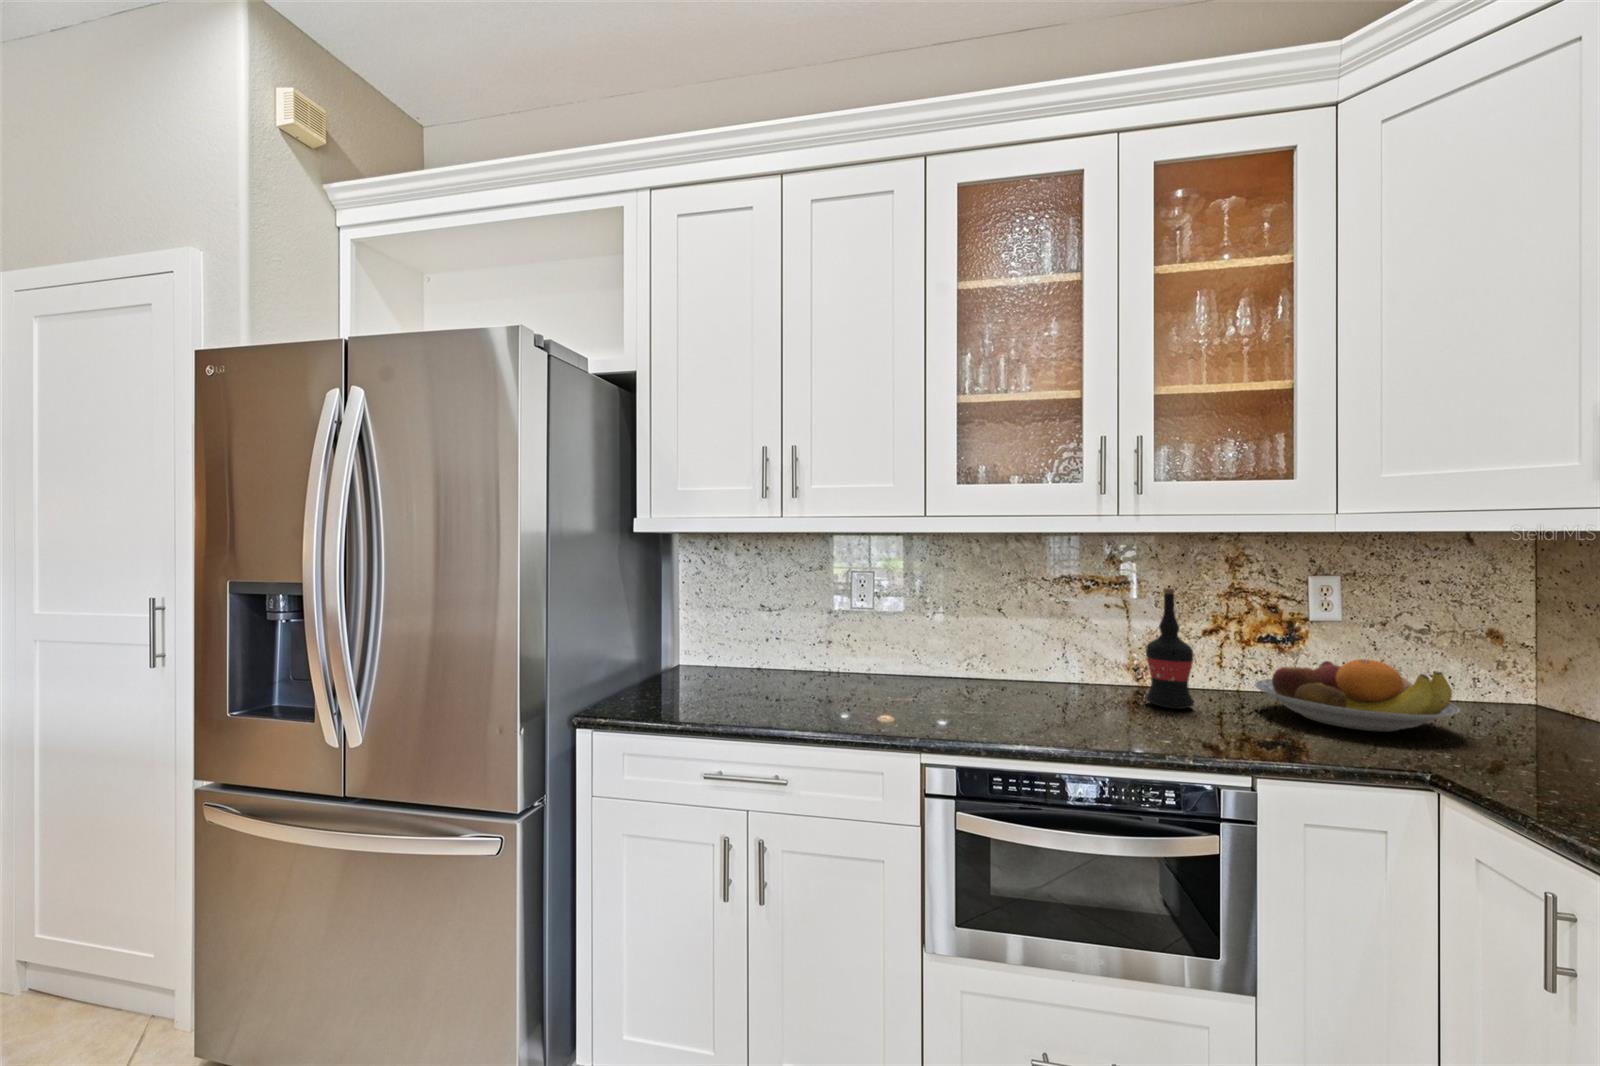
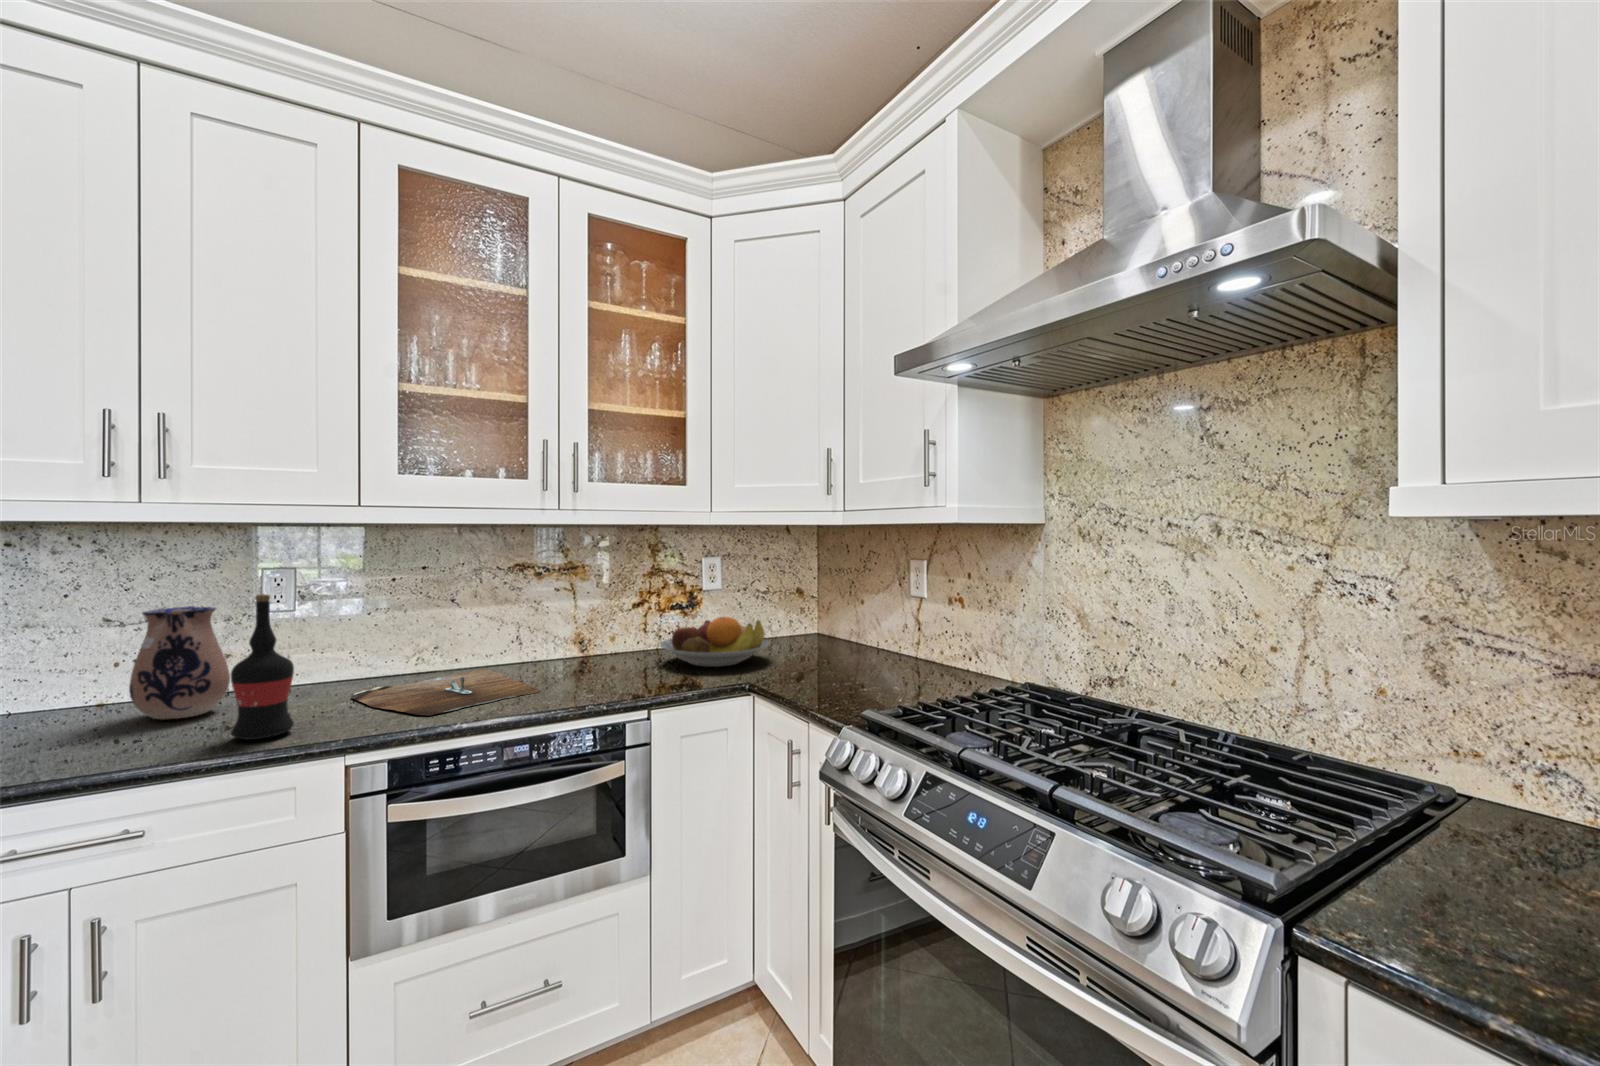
wine bottle: present [1146,588,1194,709] -> present [231,594,294,740]
ceramic pitcher: none [769,599,830,689] -> present [129,606,230,720]
cutting board: none [916,683,1102,727] -> present [351,670,539,716]

